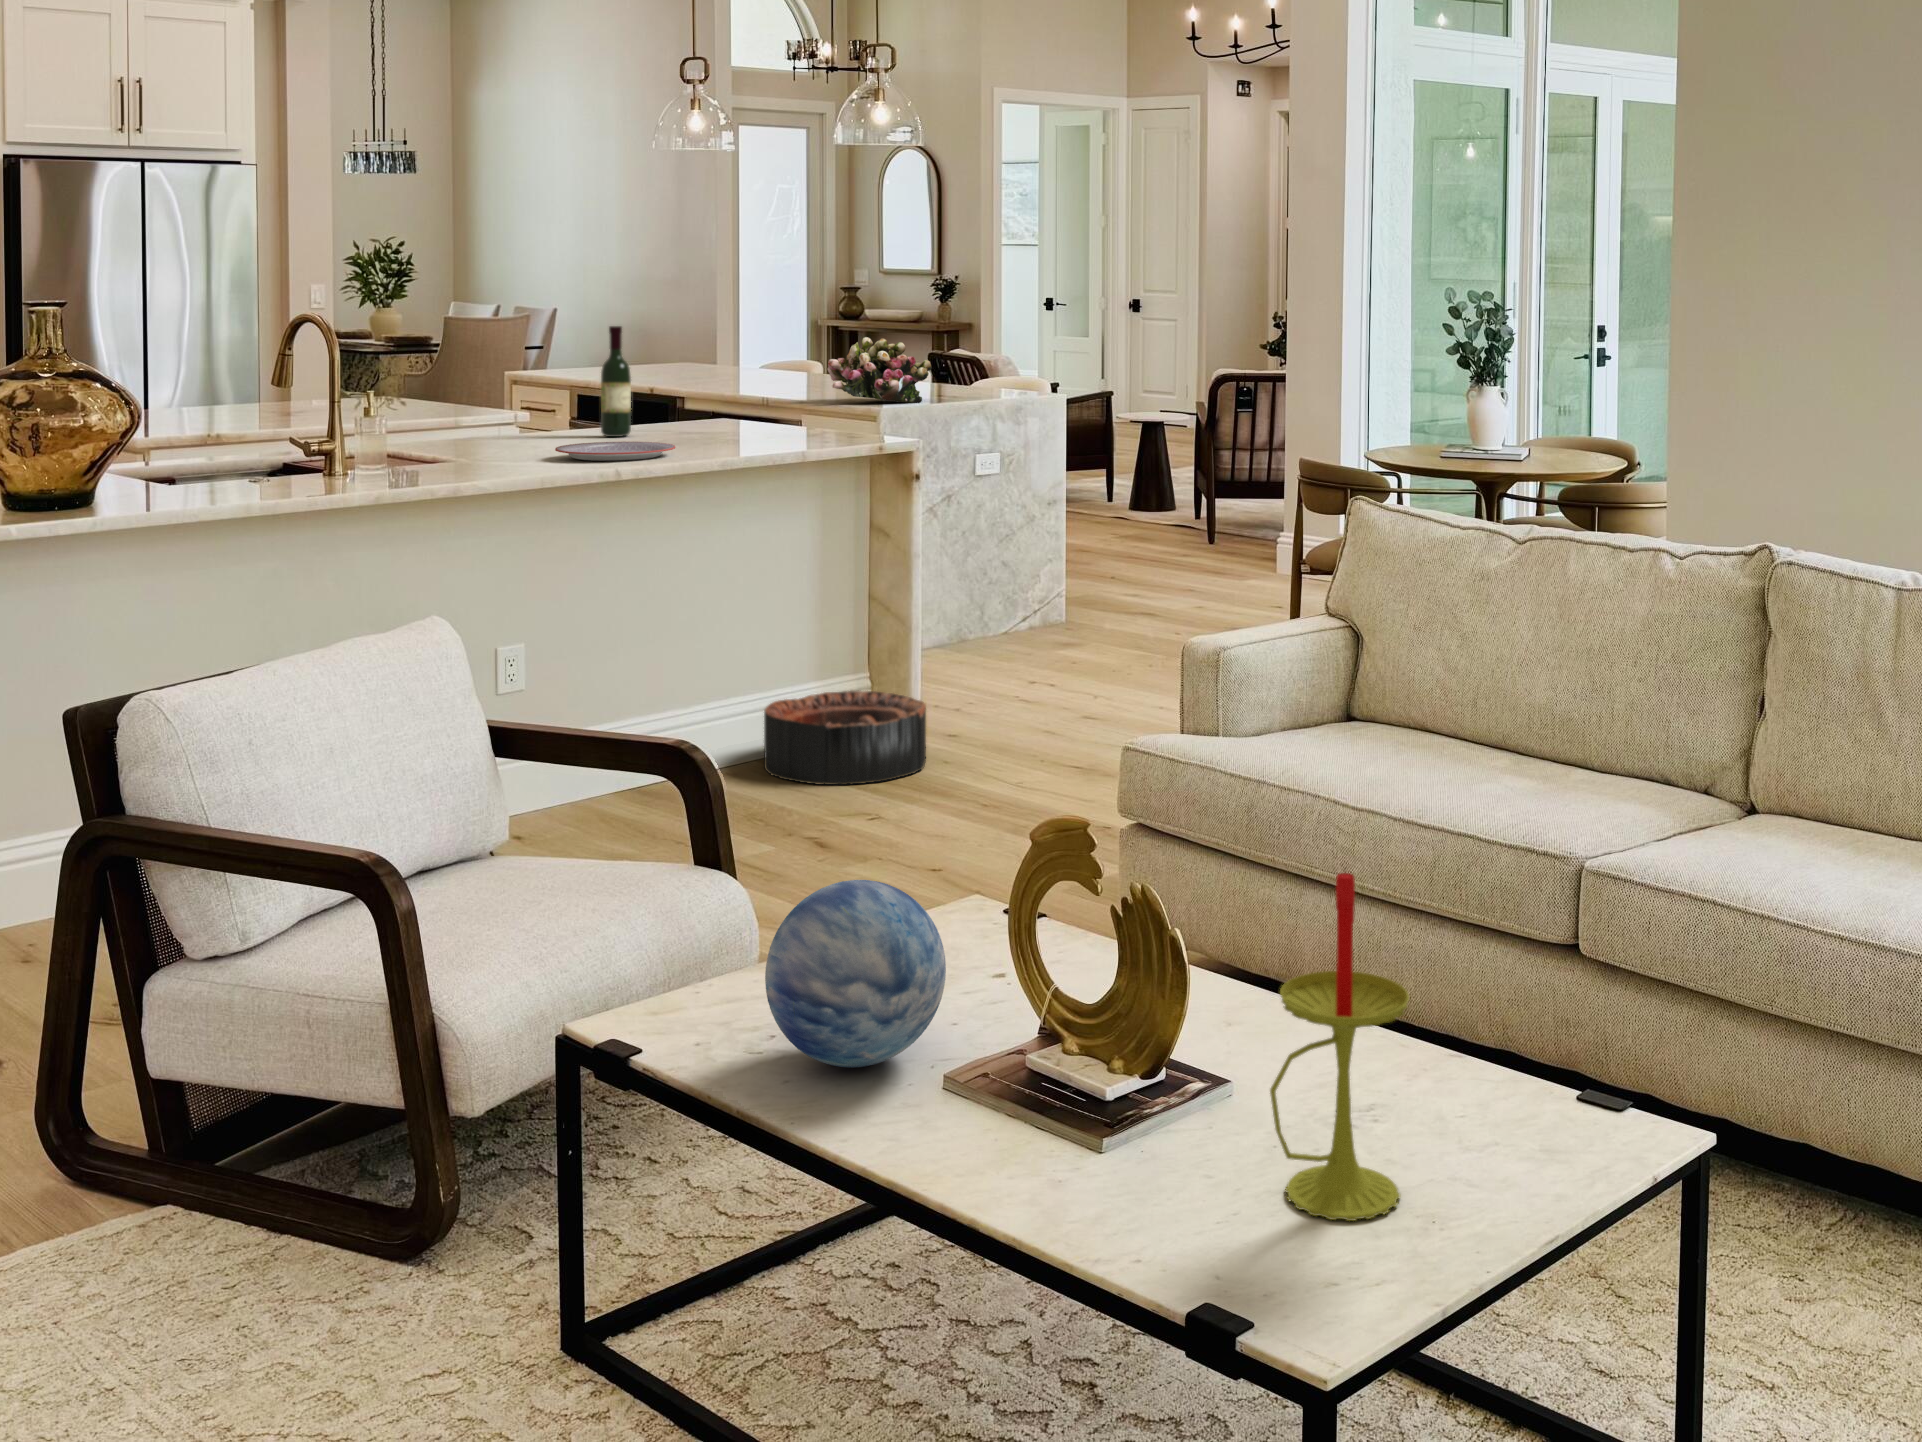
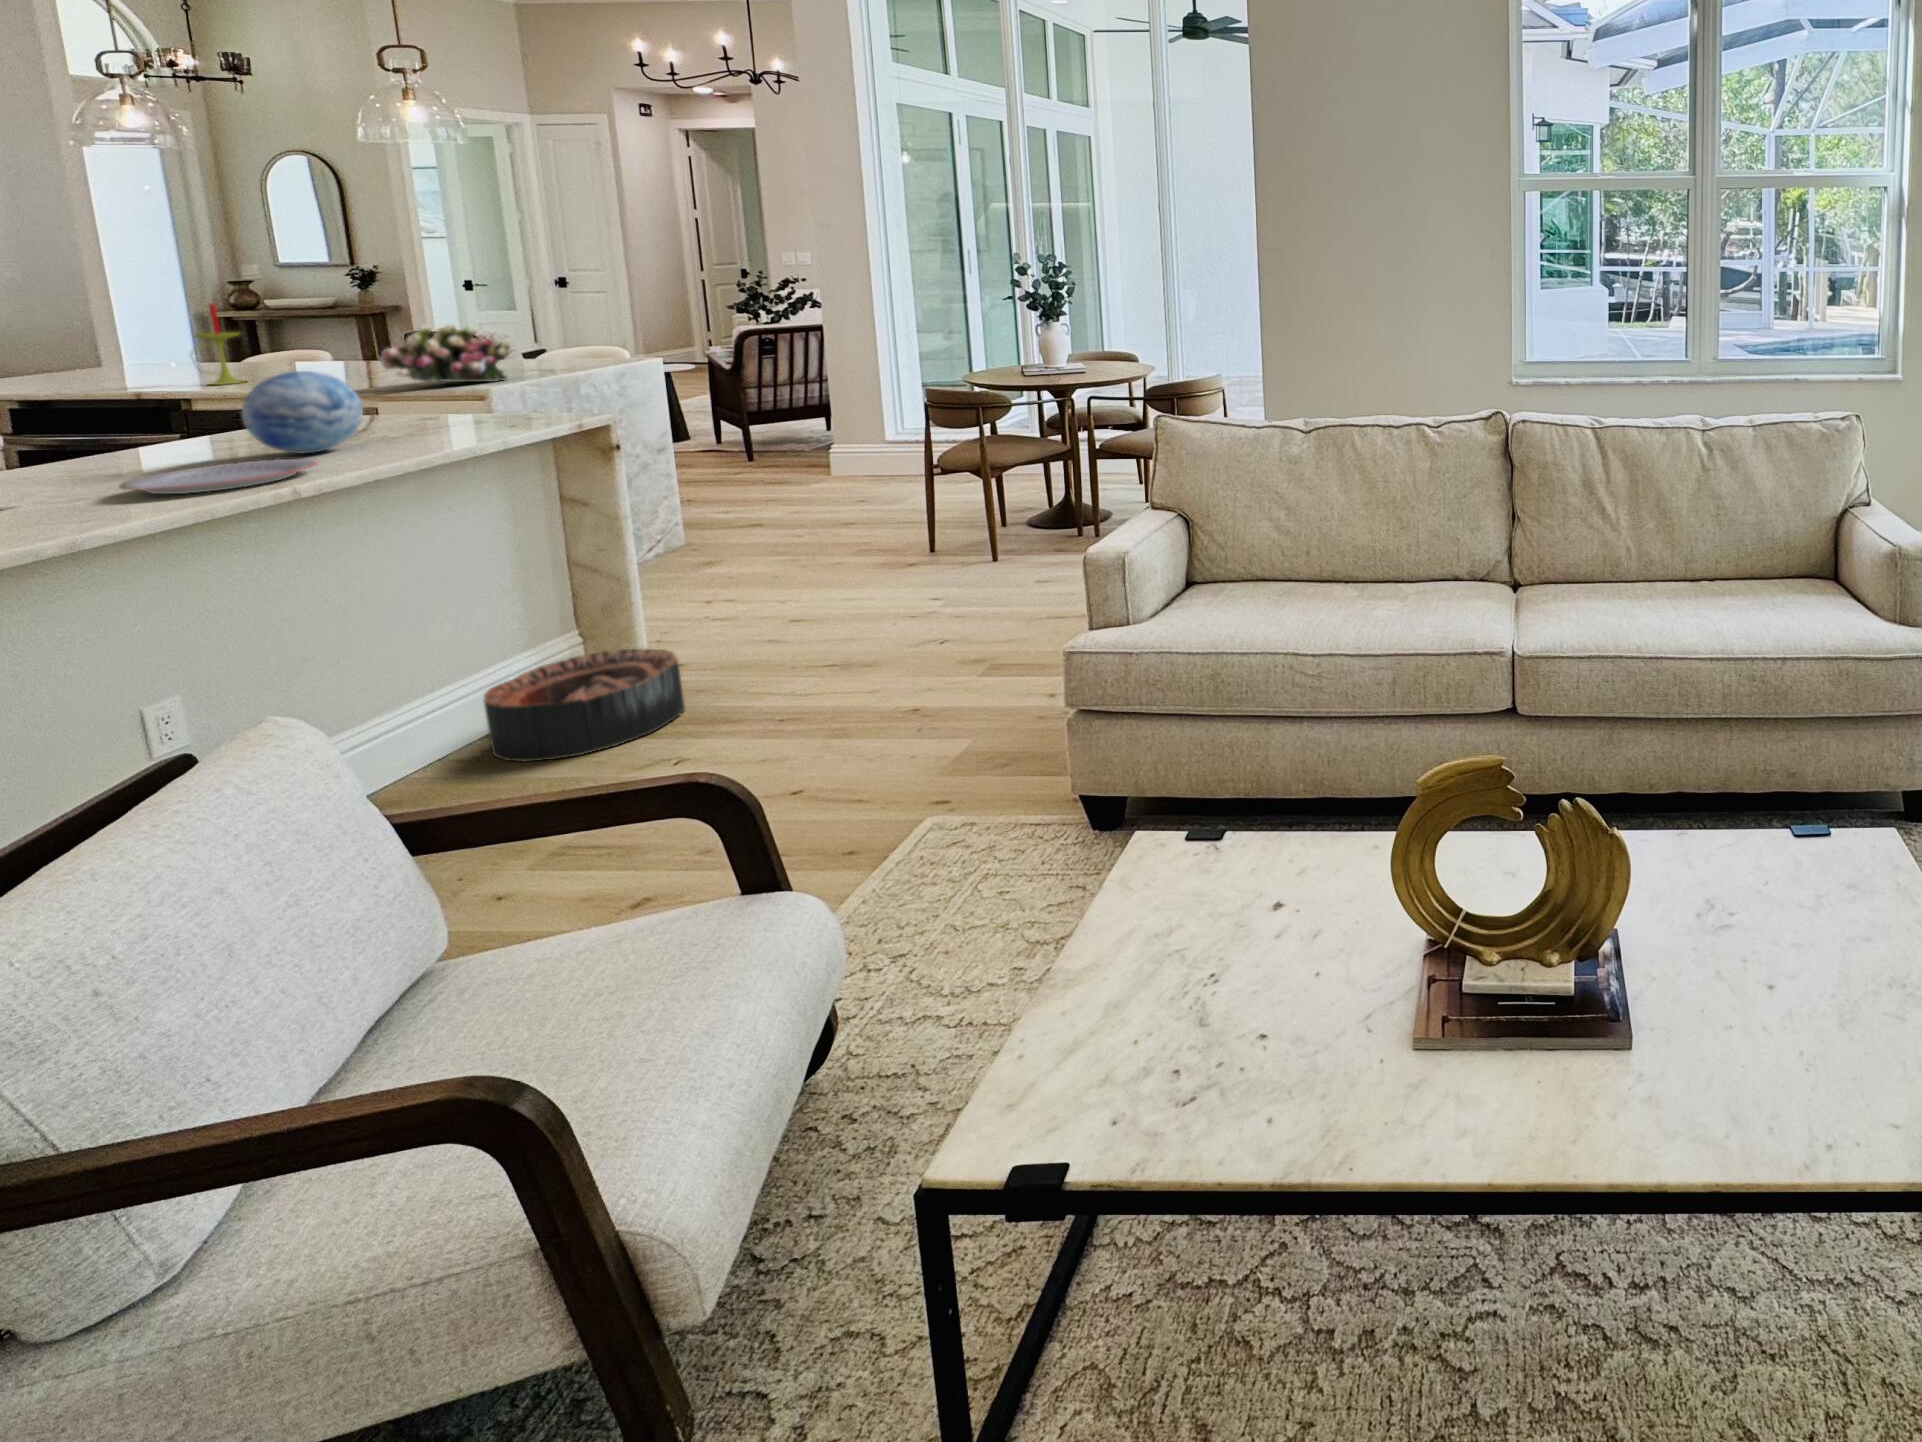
wine bottle: present [601,326,631,437] -> none [118,335,180,460]
candle: present [1270,873,1409,1221] -> present [192,304,244,385]
decorative orb: present [765,880,946,1068] -> present [242,371,363,454]

